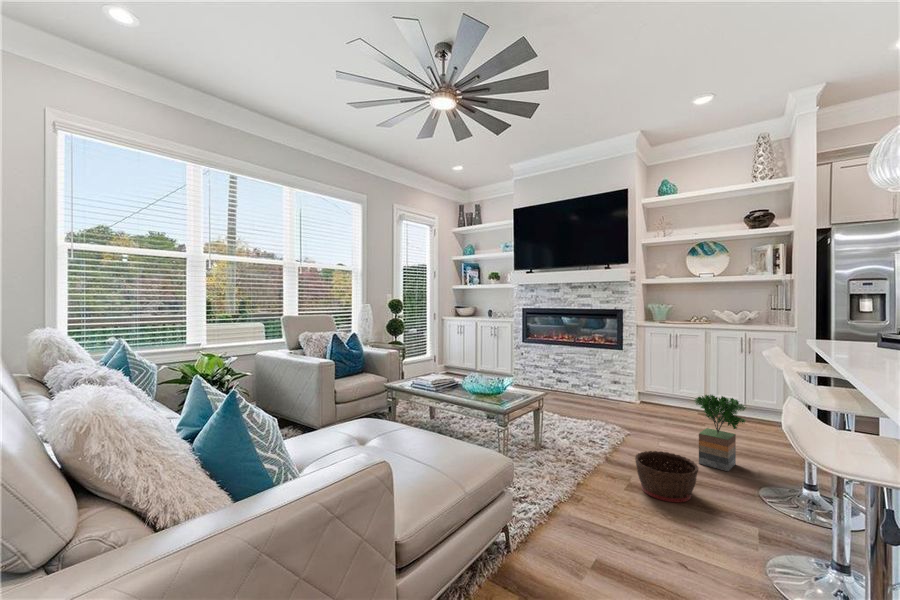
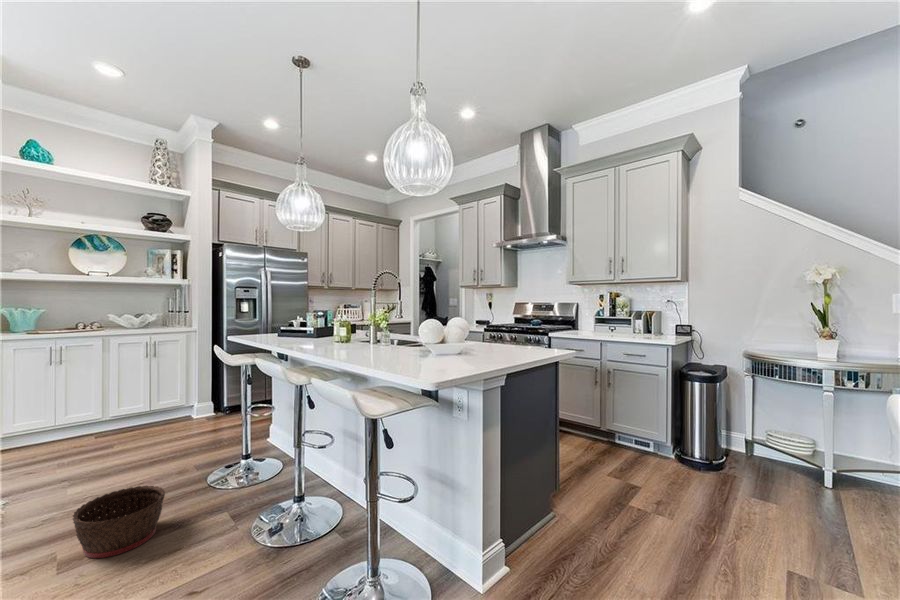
potted tree: present [695,395,746,471] -> none [124,403,188,489]

